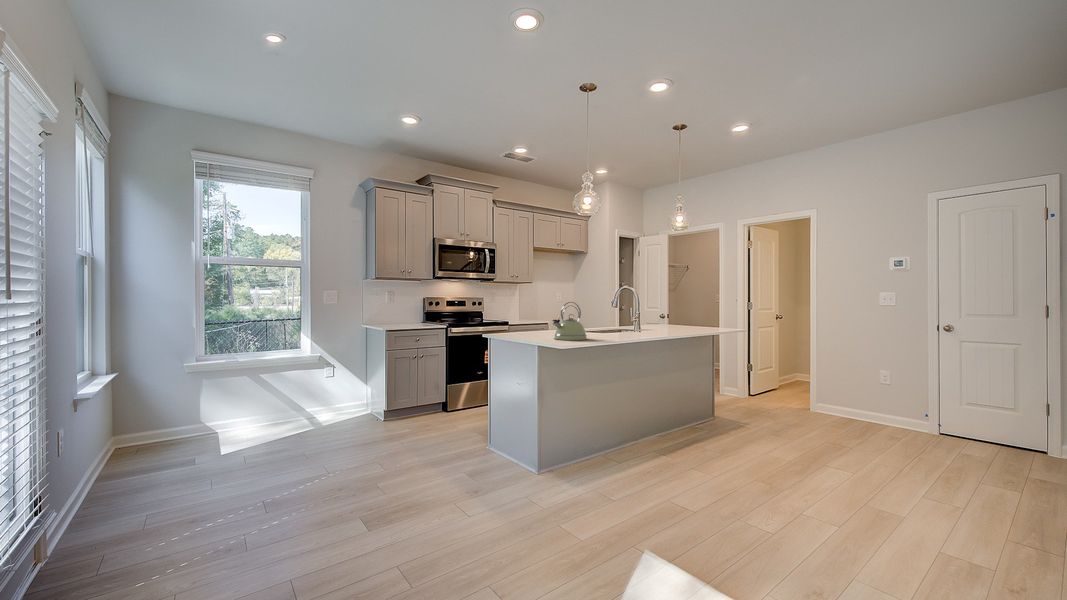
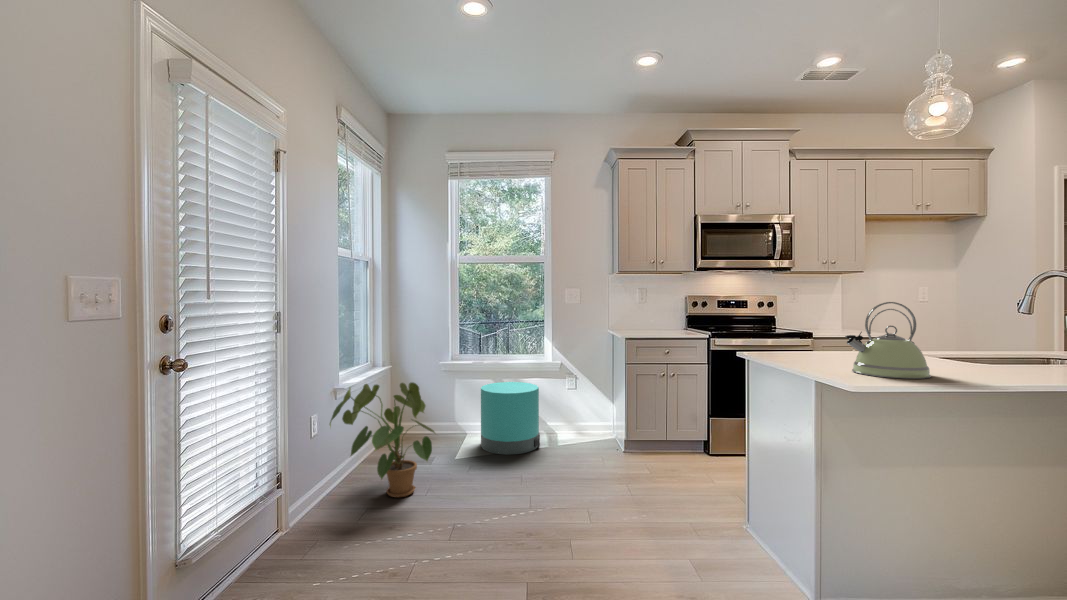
trash can: none [242,376,307,444] -> present [481,382,540,455]
house plant: none [83,382,229,500] -> present [330,382,435,497]

